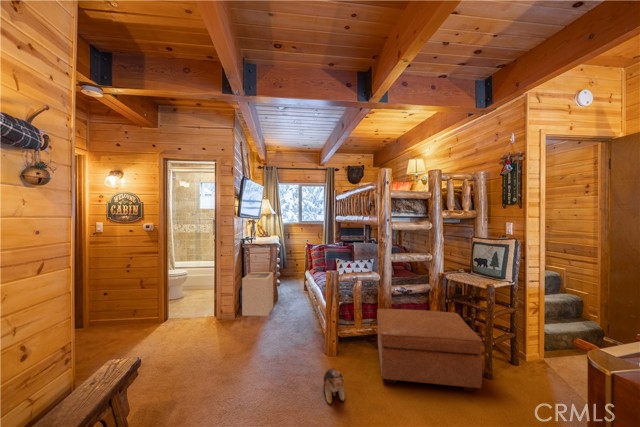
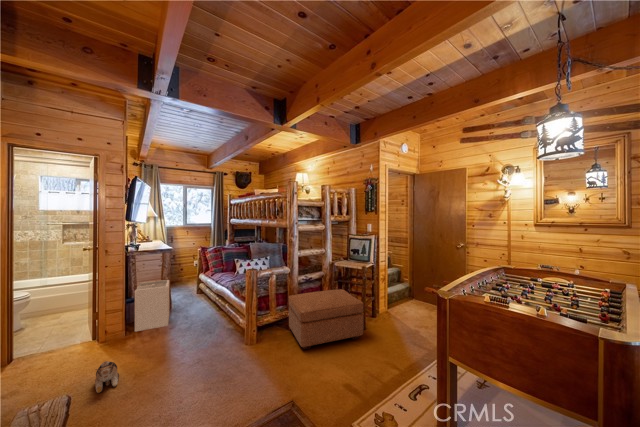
plush toy: present [323,369,344,404] -> present [95,361,119,393]

